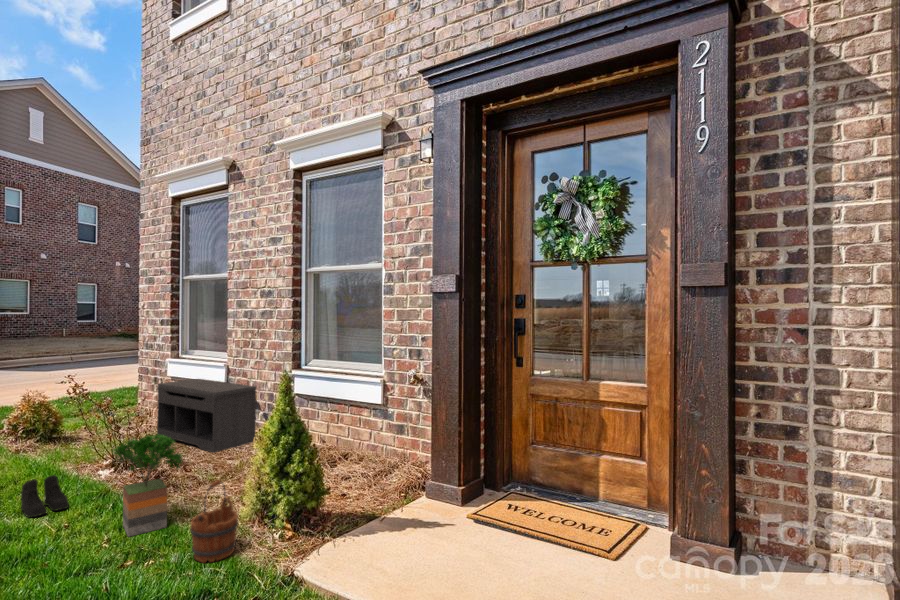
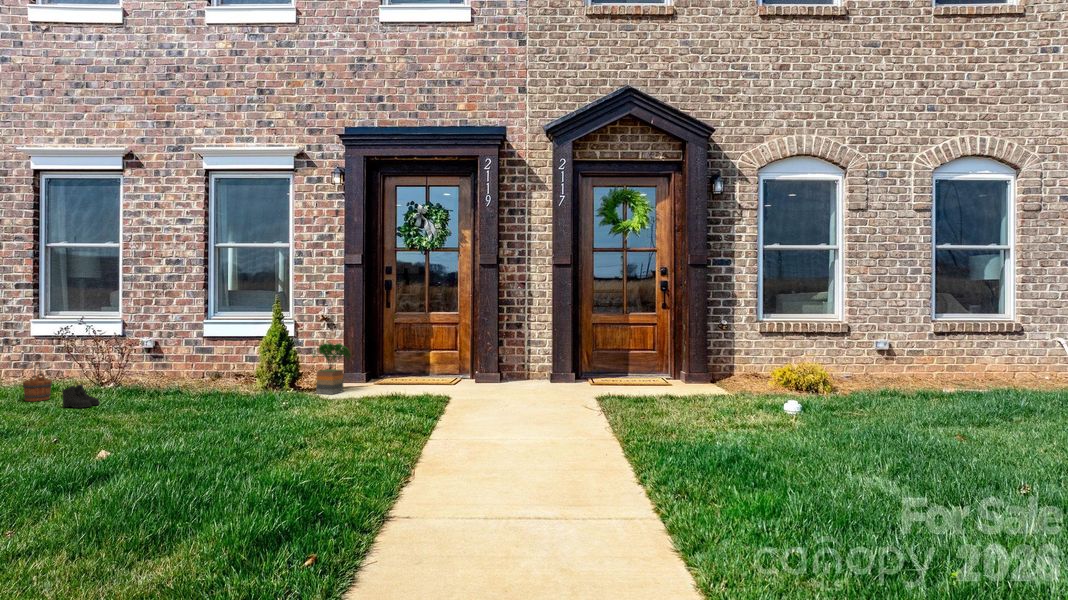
bench: present [157,379,256,453] -> none [56,335,163,385]
potted tree: present [112,434,183,537] -> present [312,343,351,394]
wooden bucket: present [190,480,238,562] -> present [23,362,52,401]

